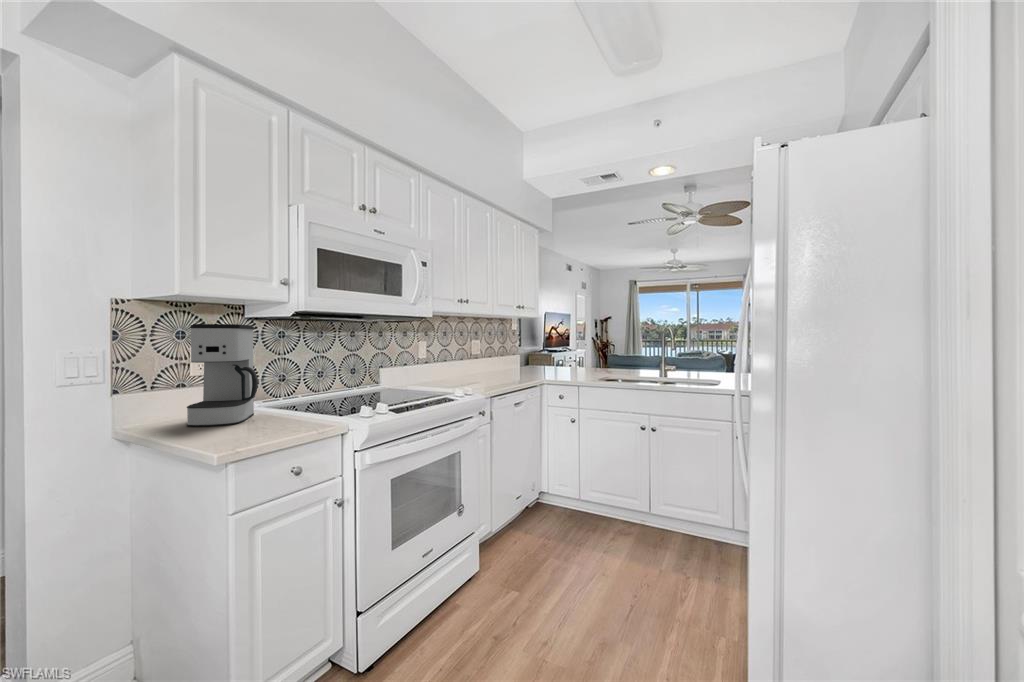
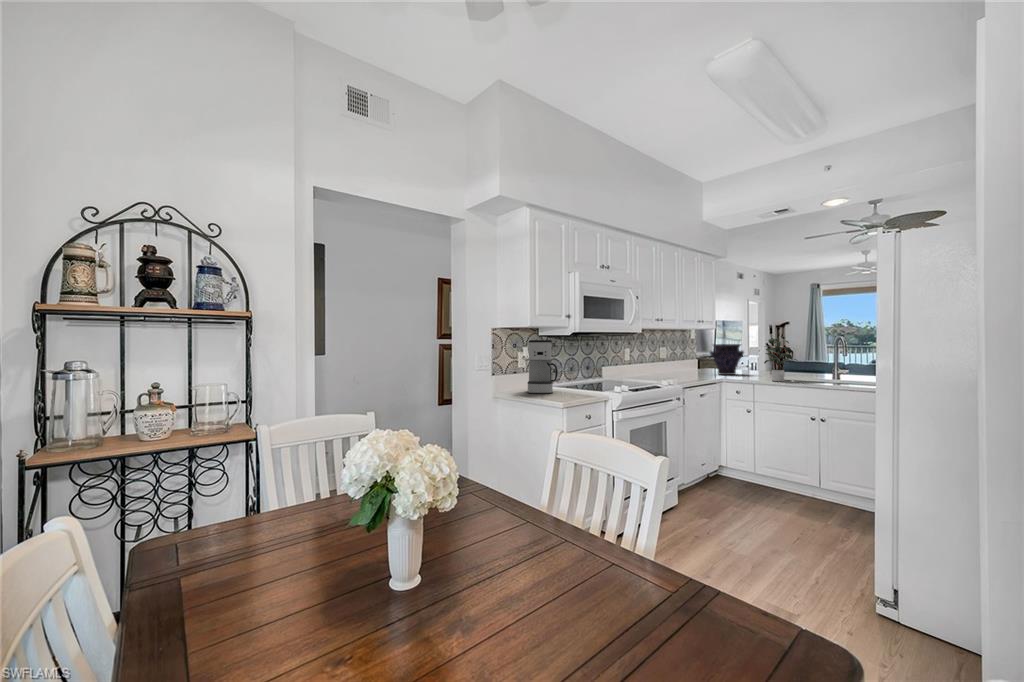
potted plant: none [583,327,635,382] -> present [764,338,798,382]
vase: none [531,336,568,373] -> present [710,344,744,375]

